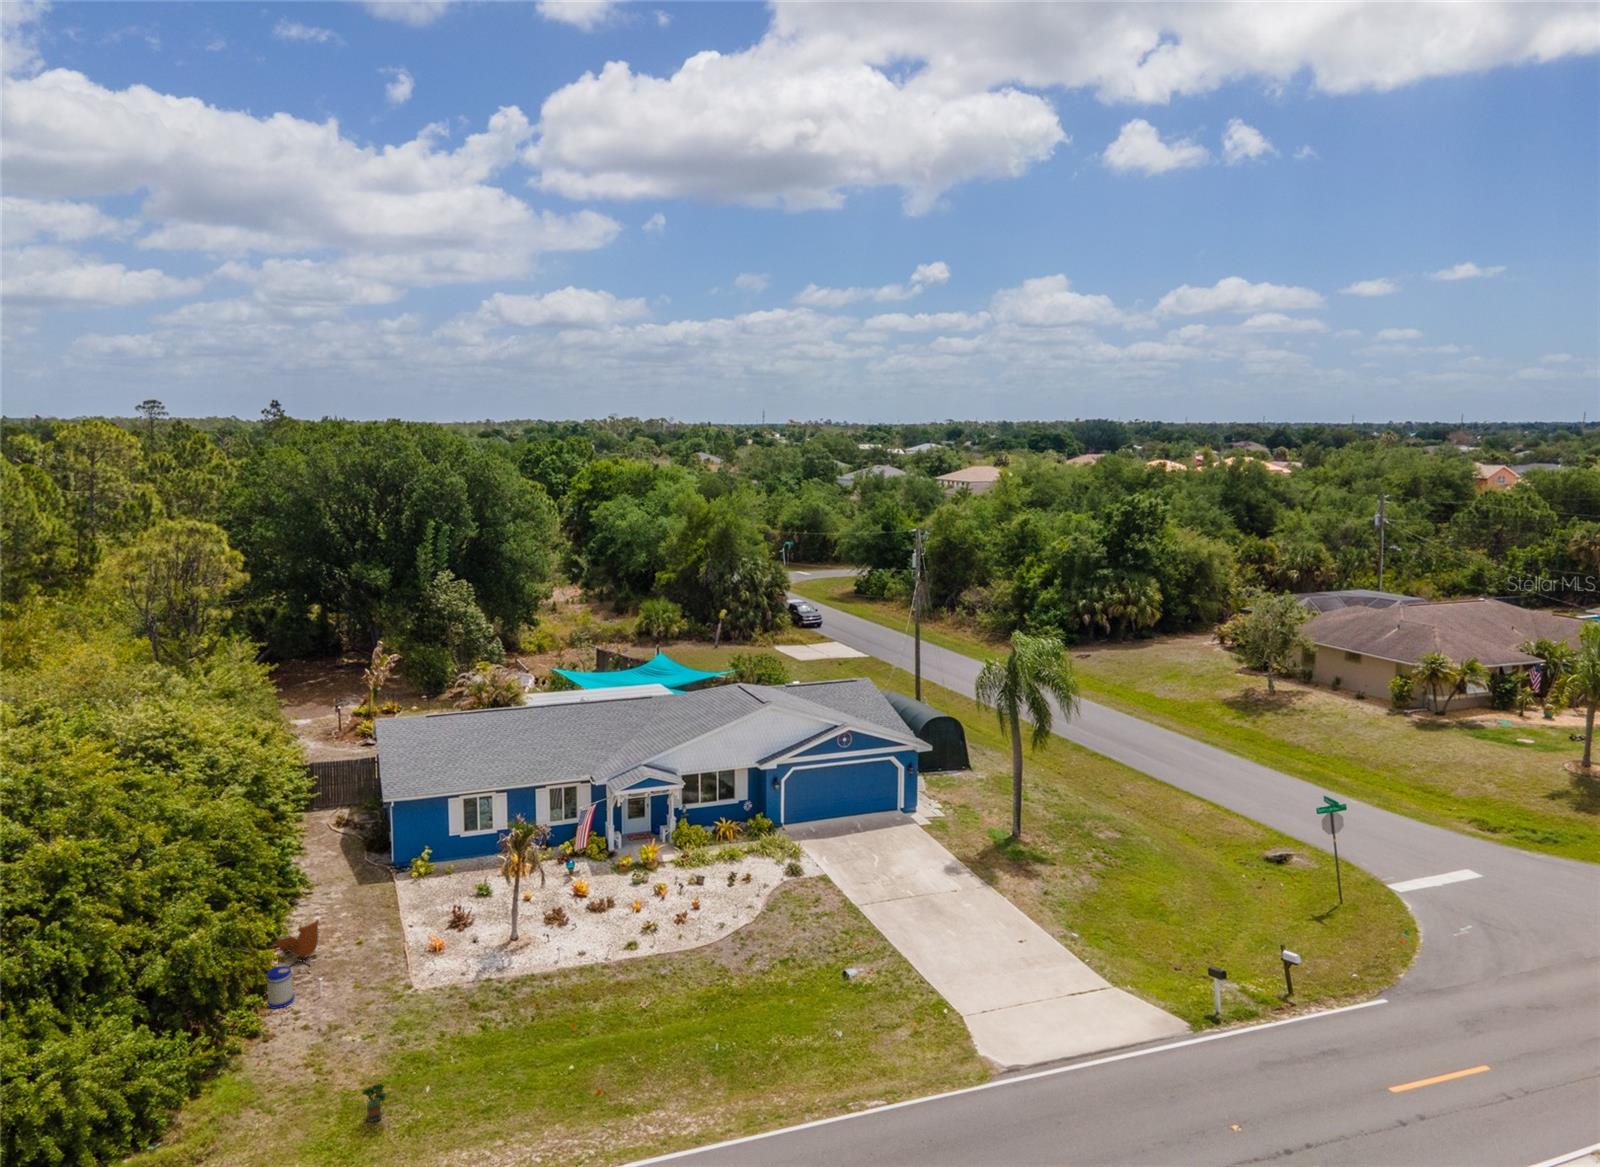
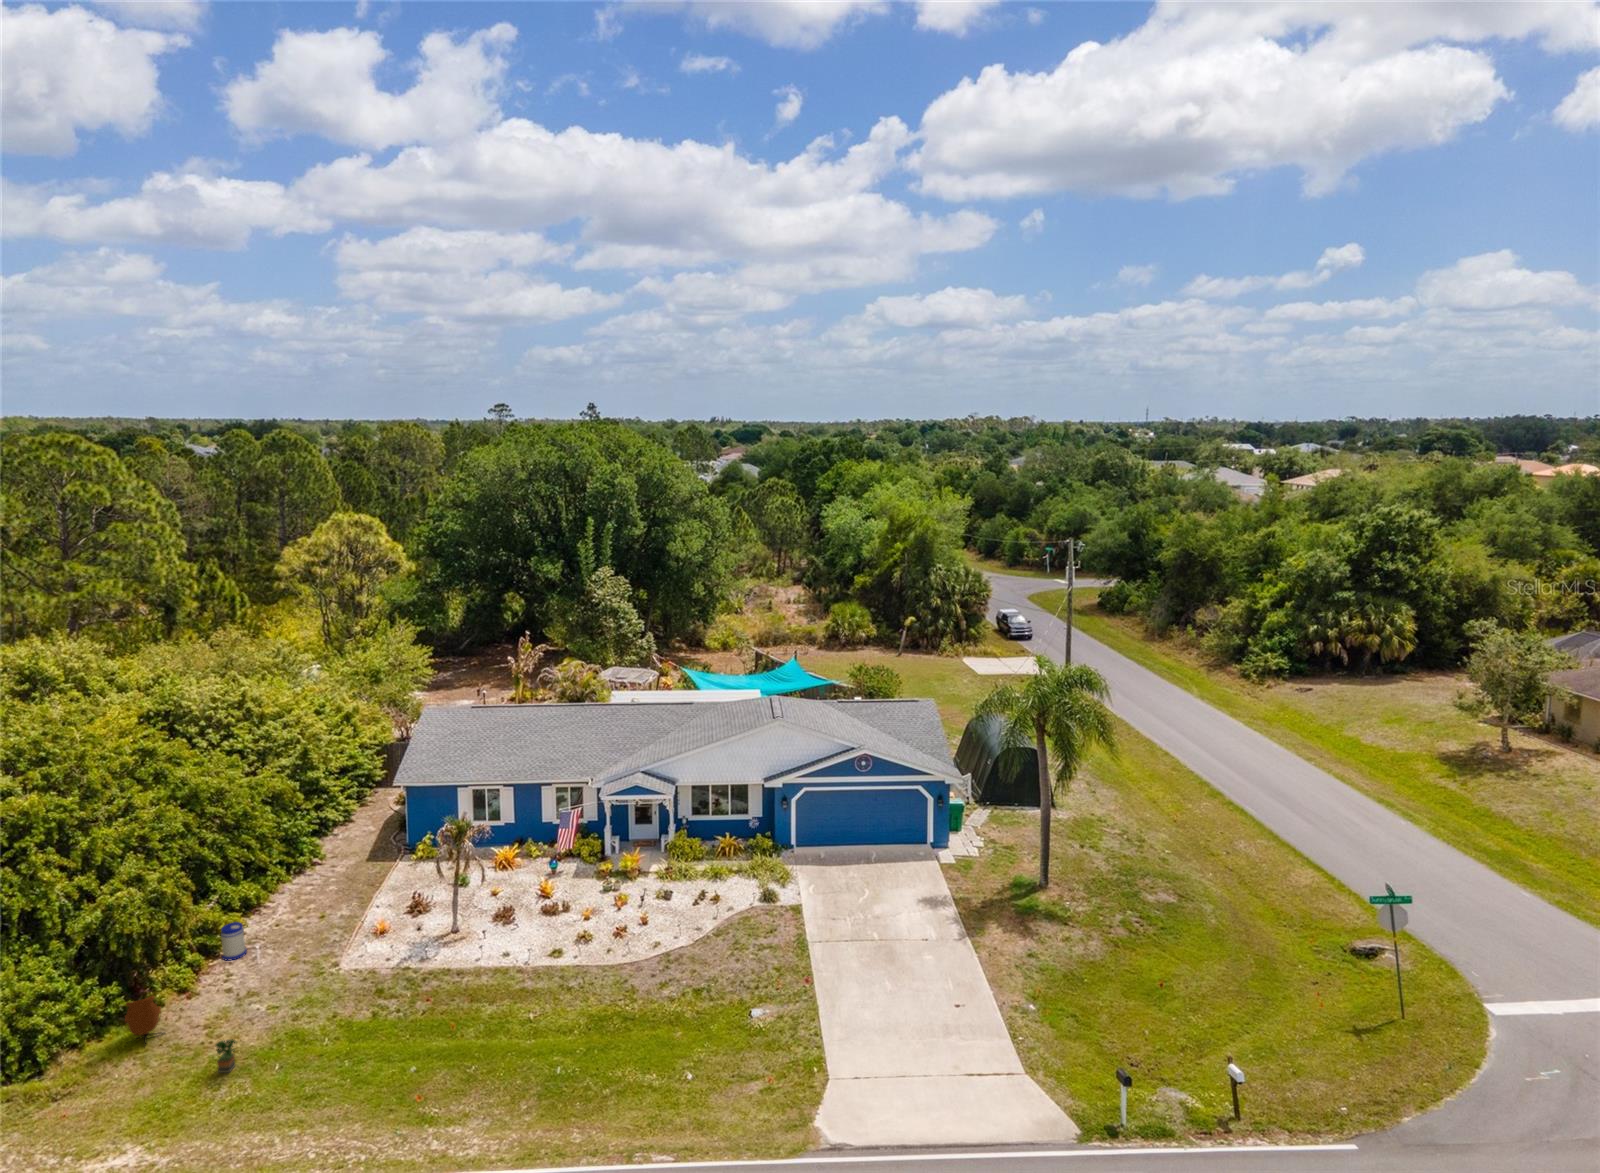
lounge chair: present [275,920,319,965] -> present [125,996,163,1045]

